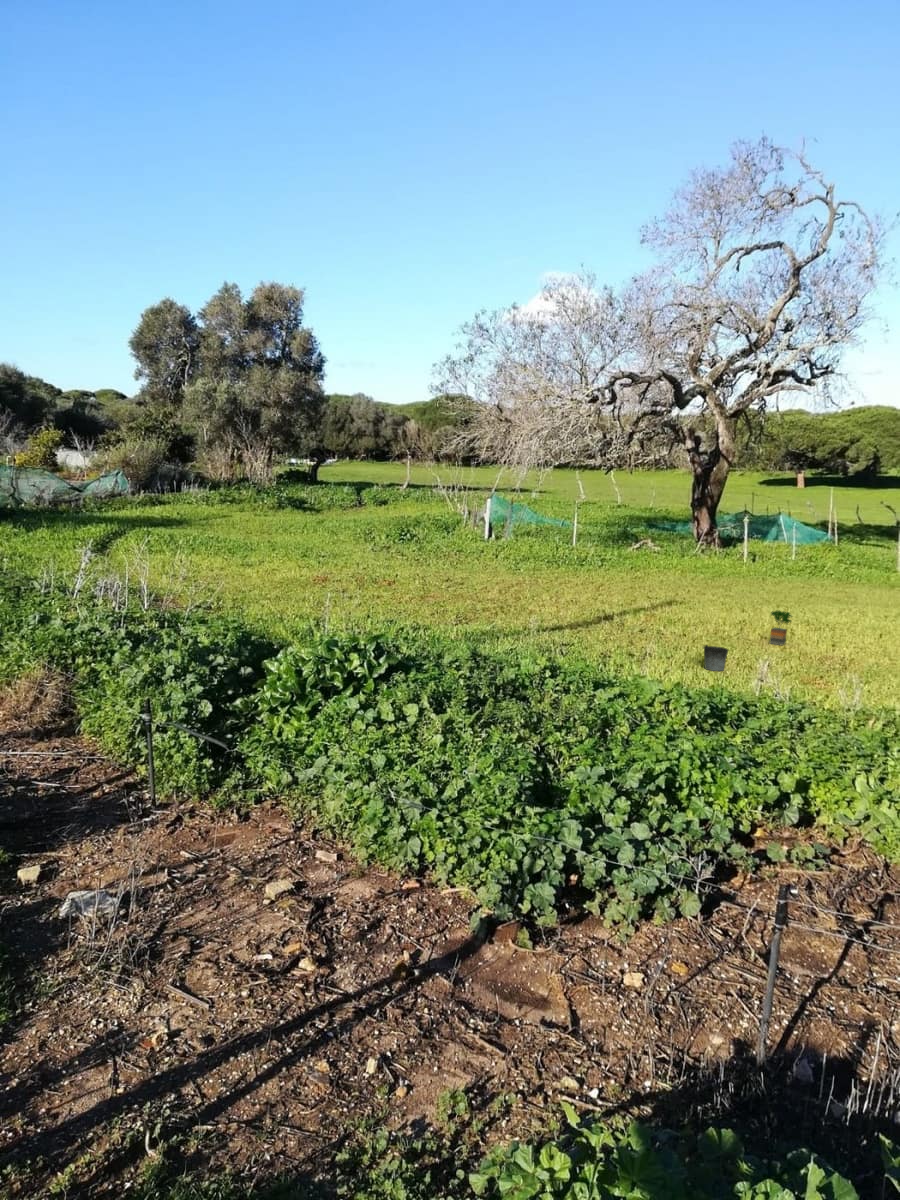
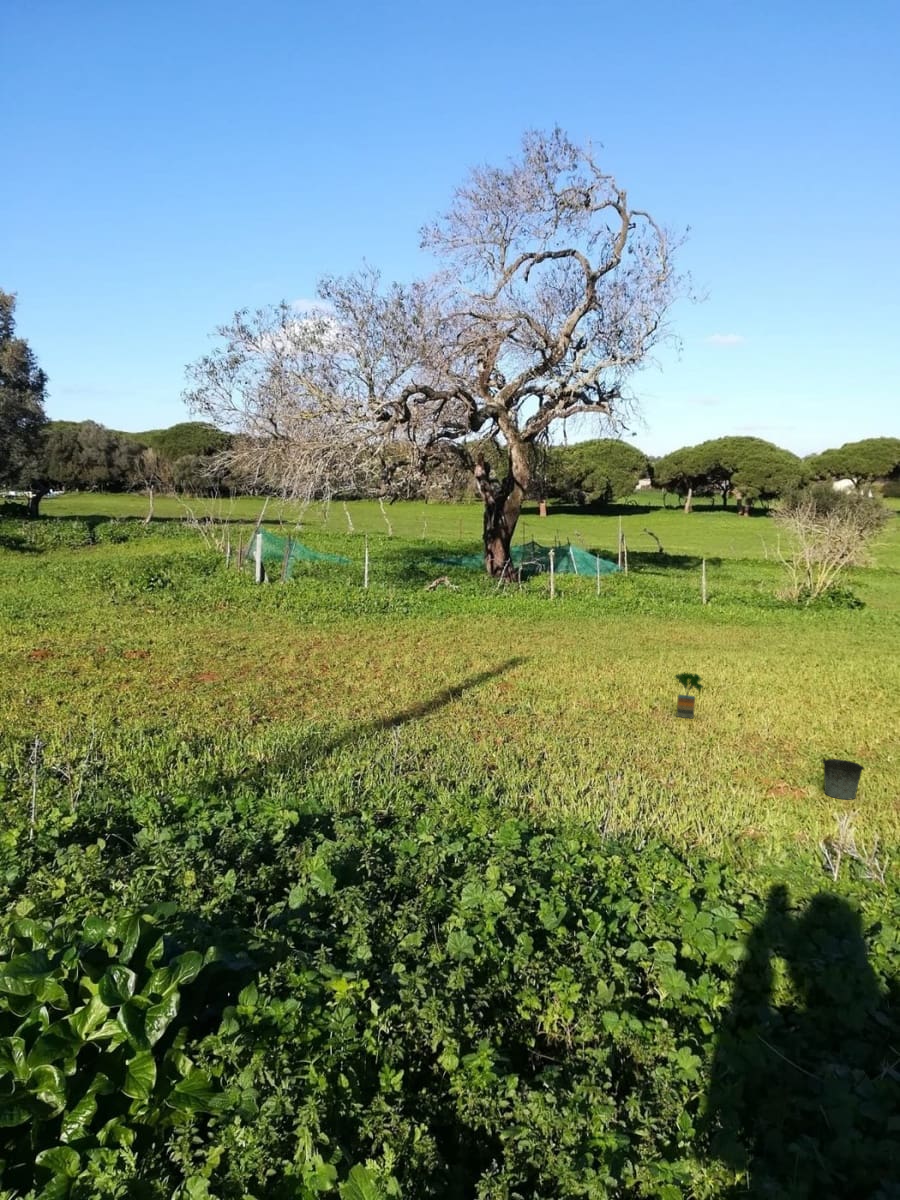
bucket: present [703,645,728,671] -> present [821,759,864,799]

